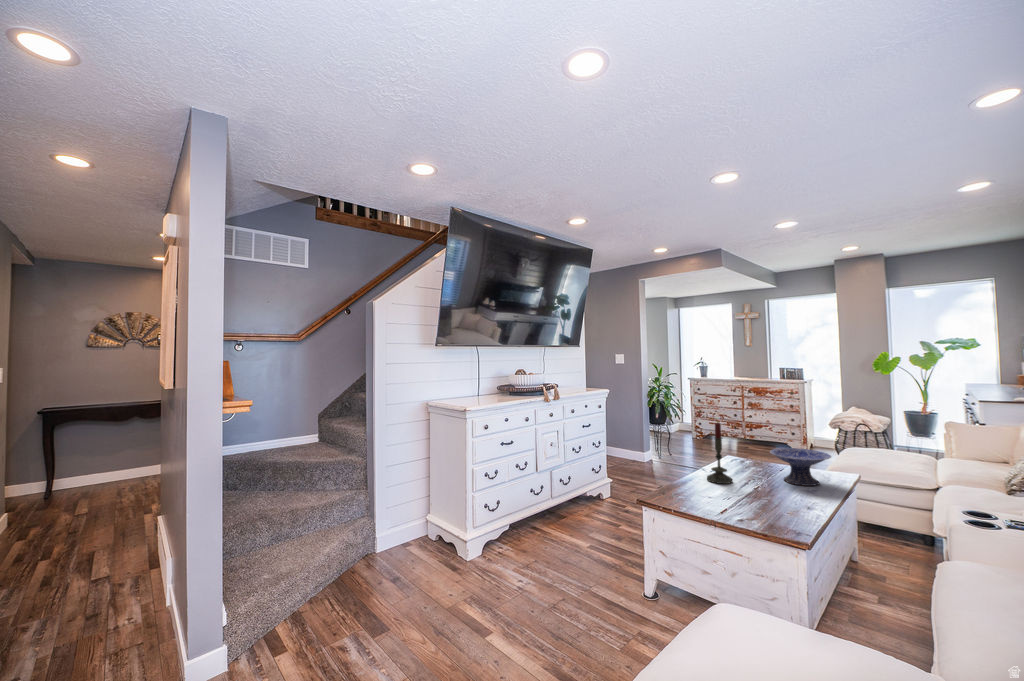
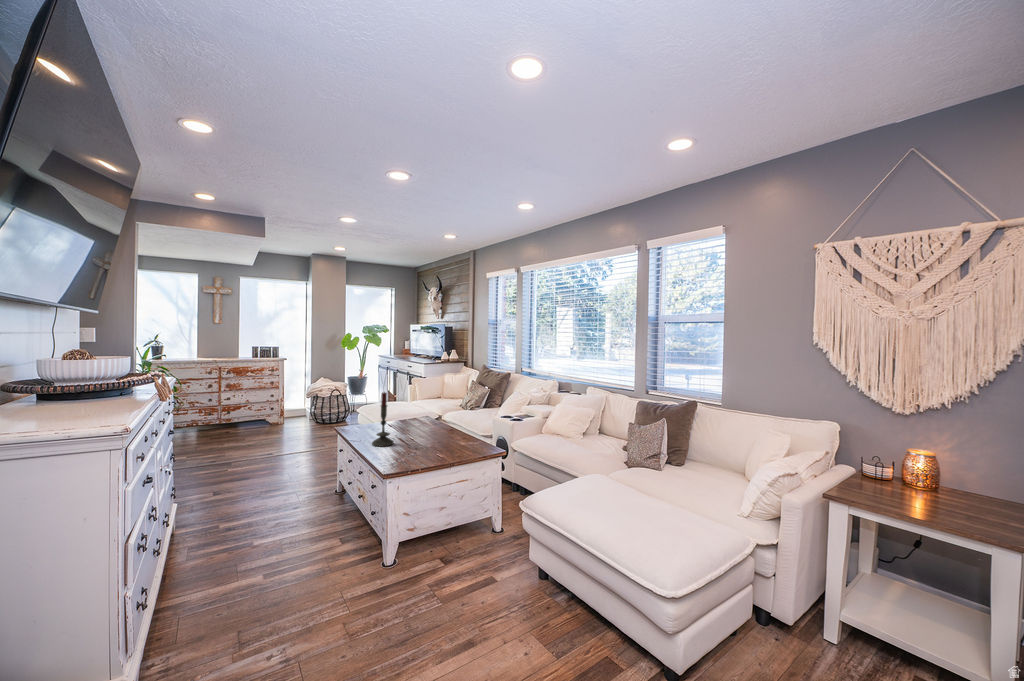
decorative bowl: present [770,448,831,486] -> none [398,406,439,433]

